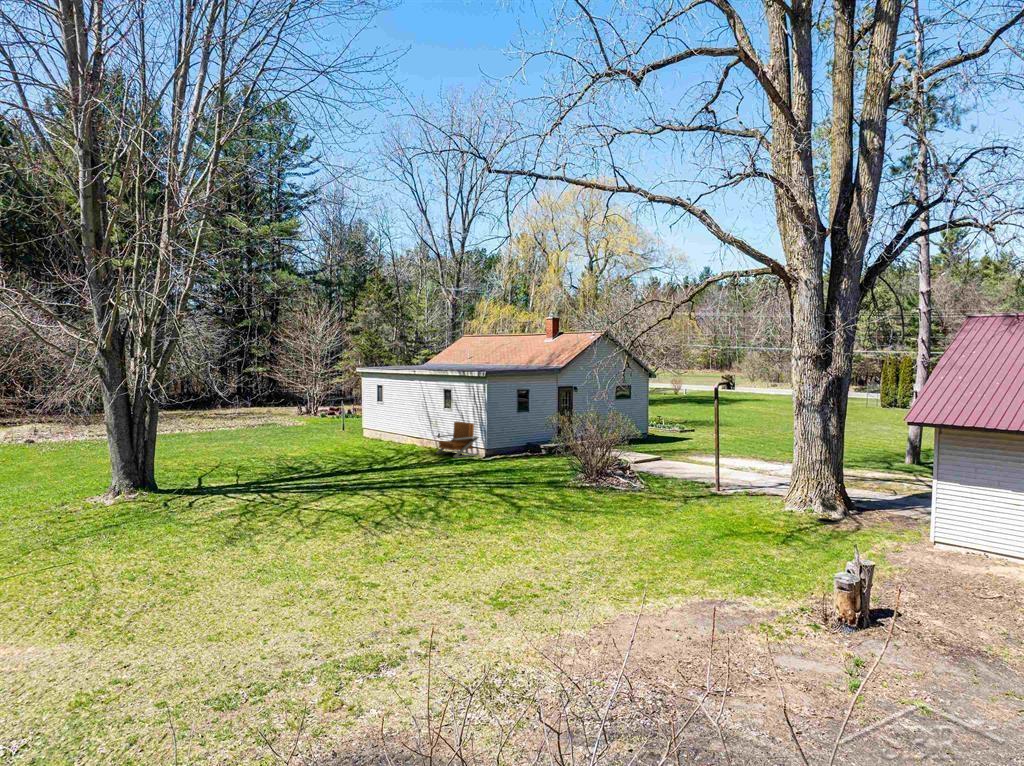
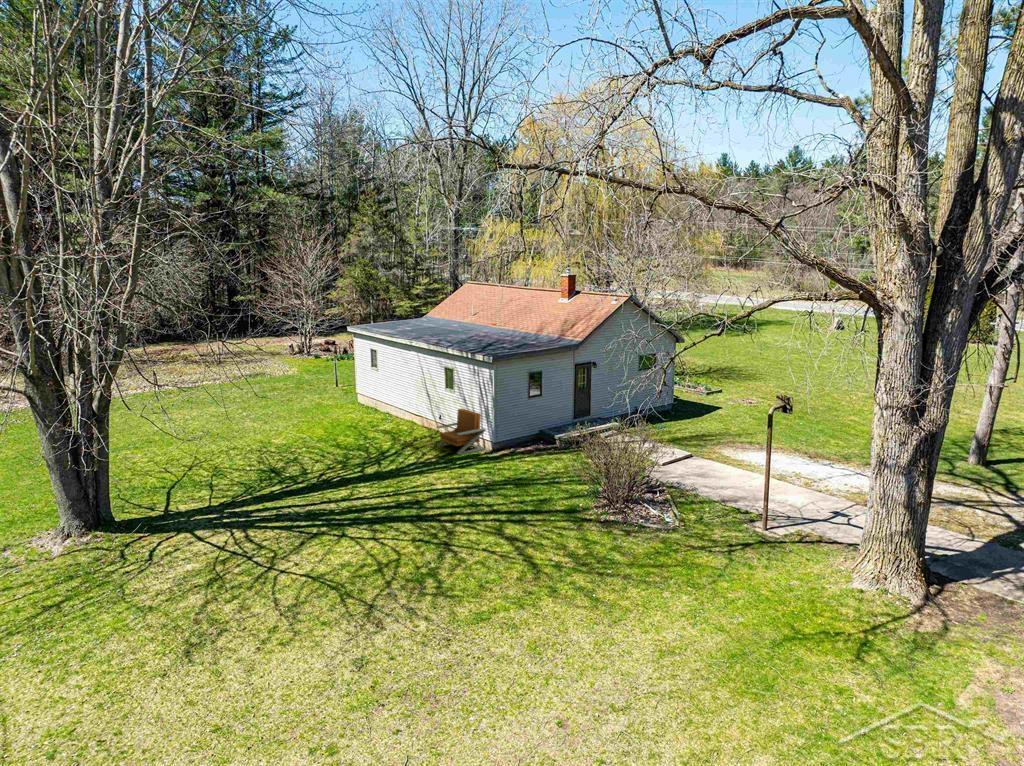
potted tree: present [817,490,839,524] -> none [889,562,920,609]

